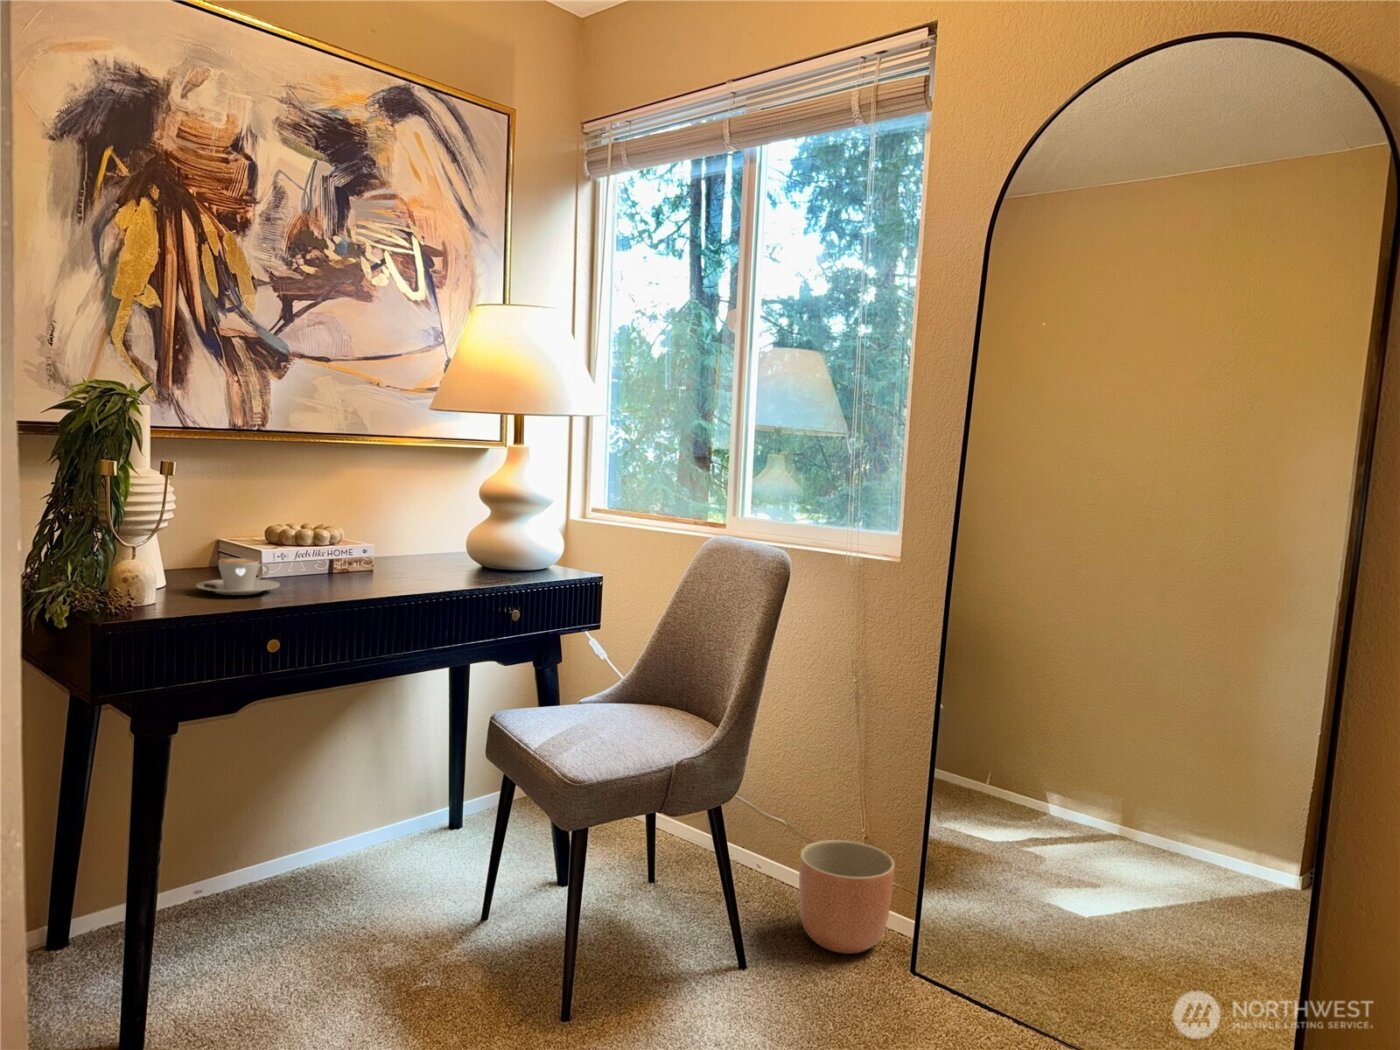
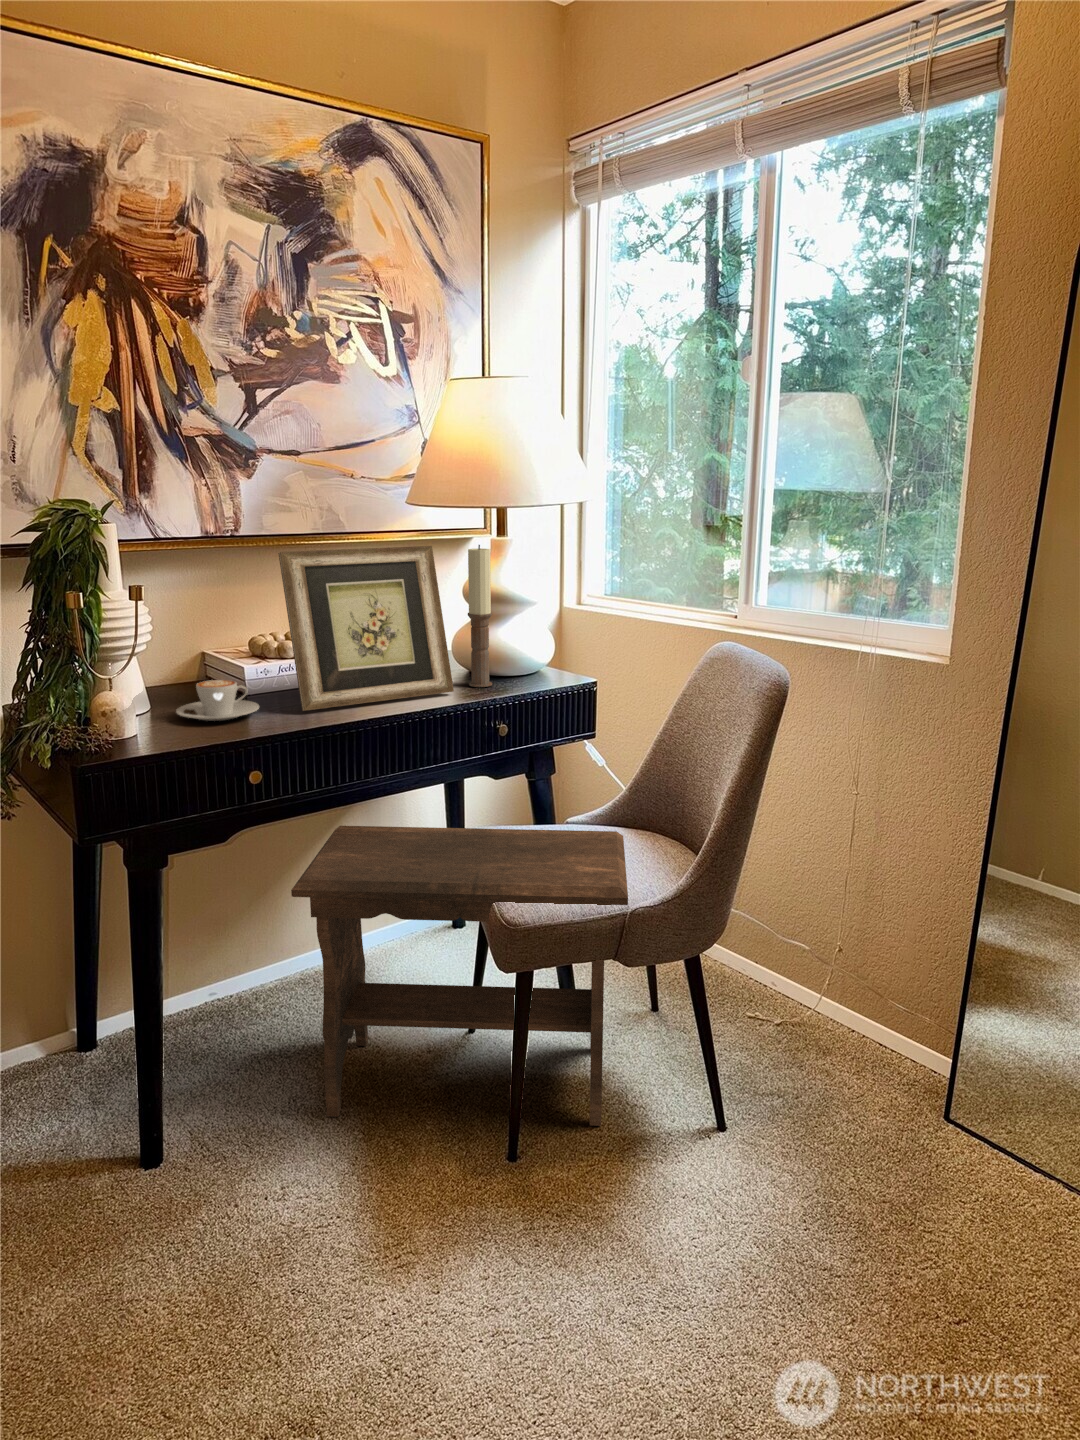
picture frame: none [309,441,468,590] -> present [278,546,454,711]
candle: none [481,449,507,579] -> present [468,545,492,687]
footstool: none [303,707,629,997] -> present [291,826,628,1126]
planter: present [799,840,895,953] -> none [819,967,928,1091]

